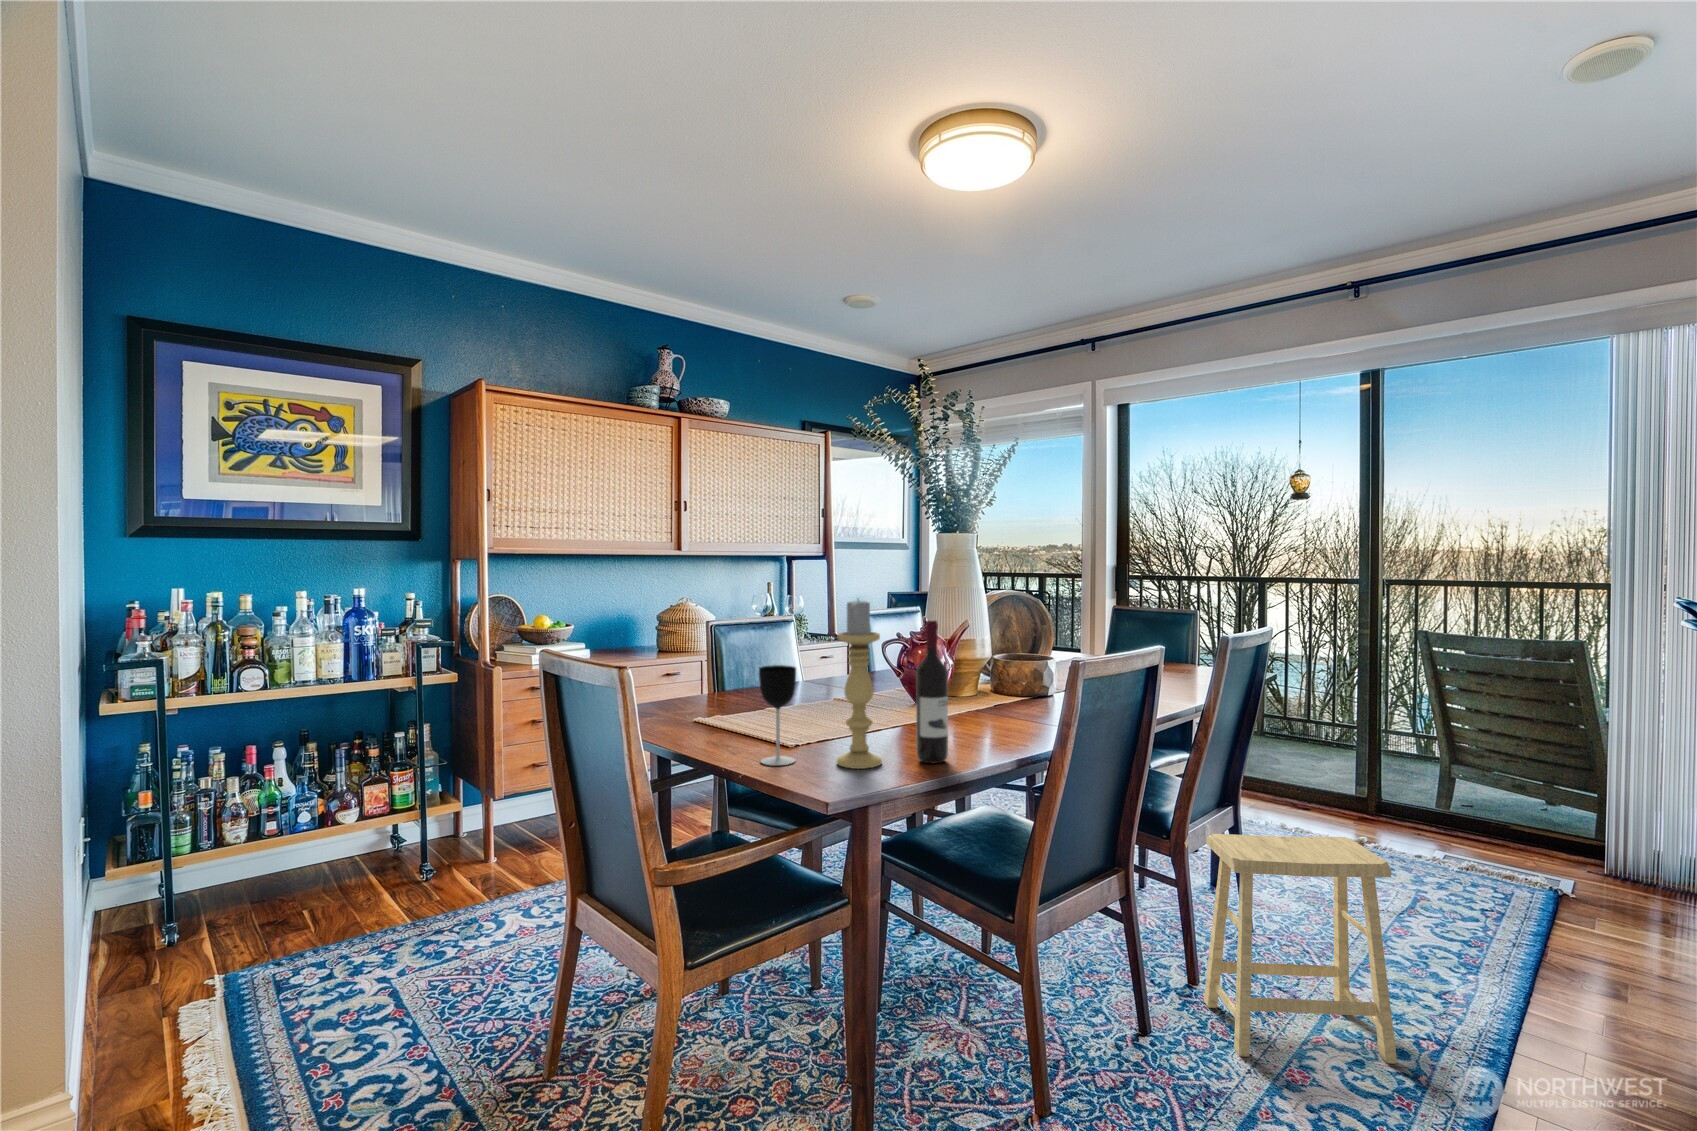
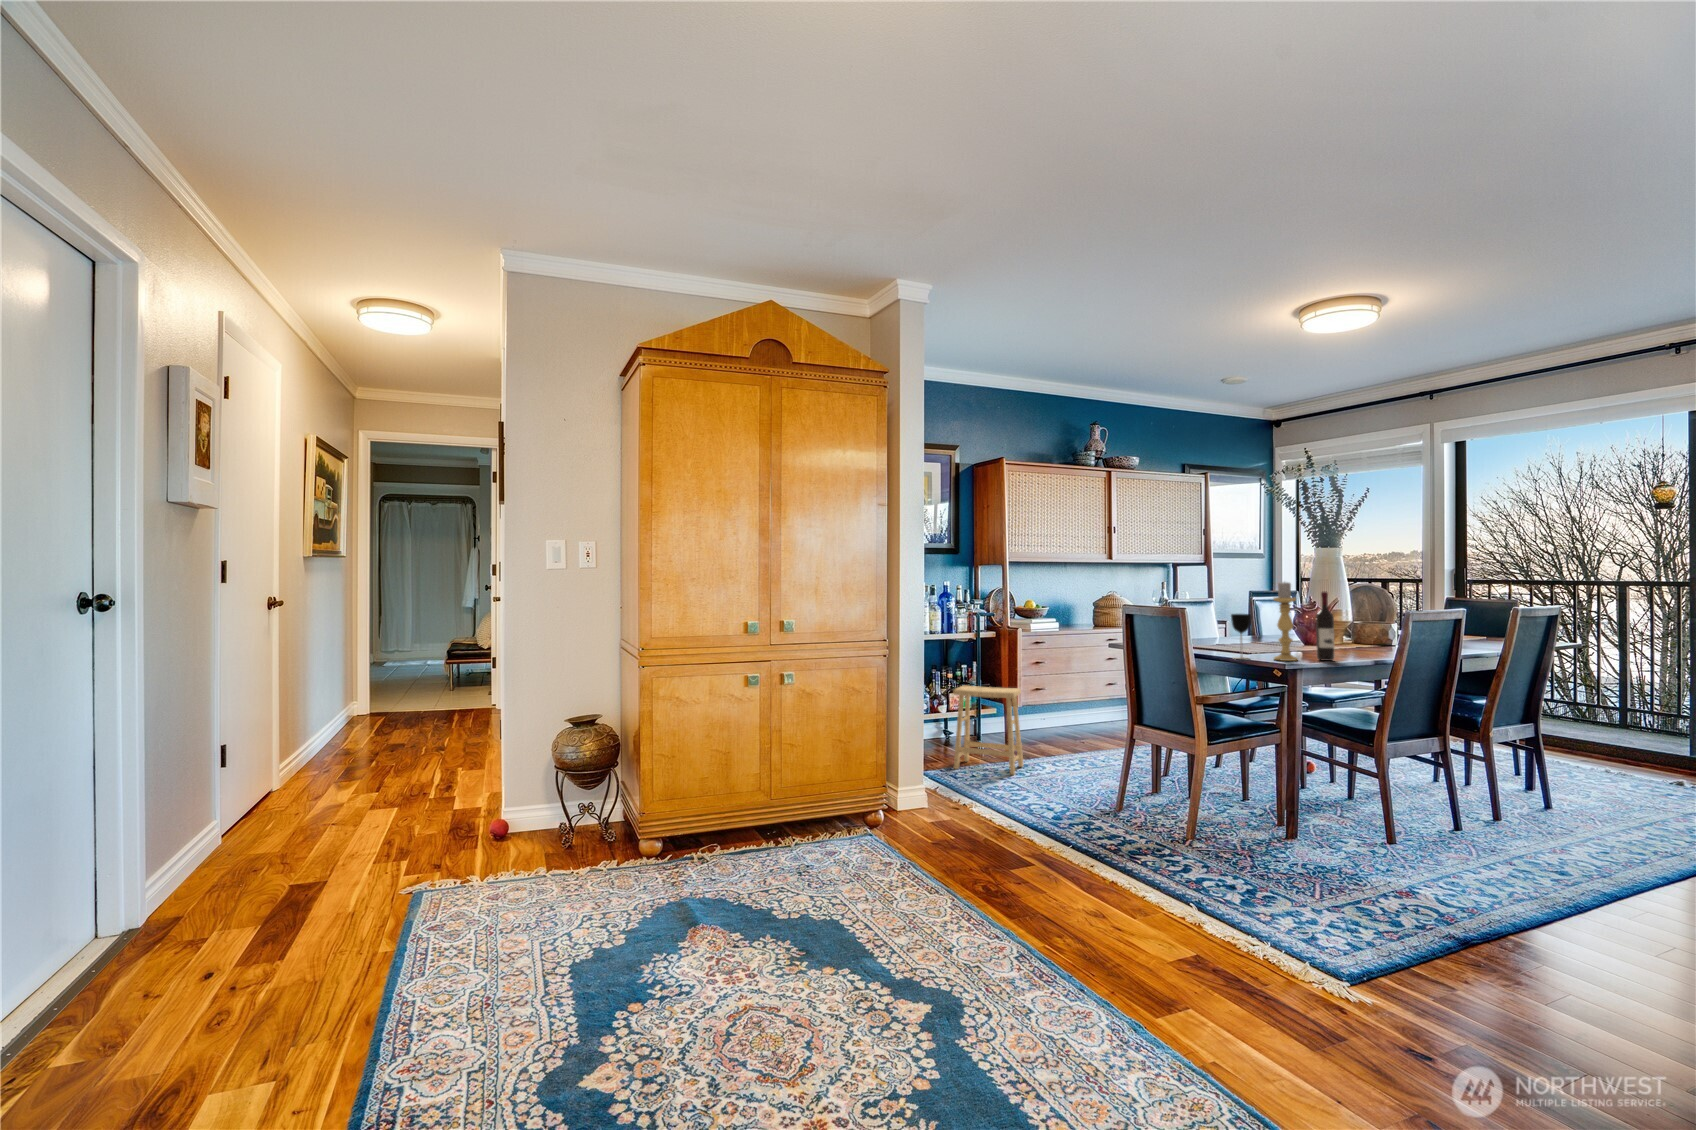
footstool: present [1204,834,1397,1064] -> present [953,686,1023,775]

